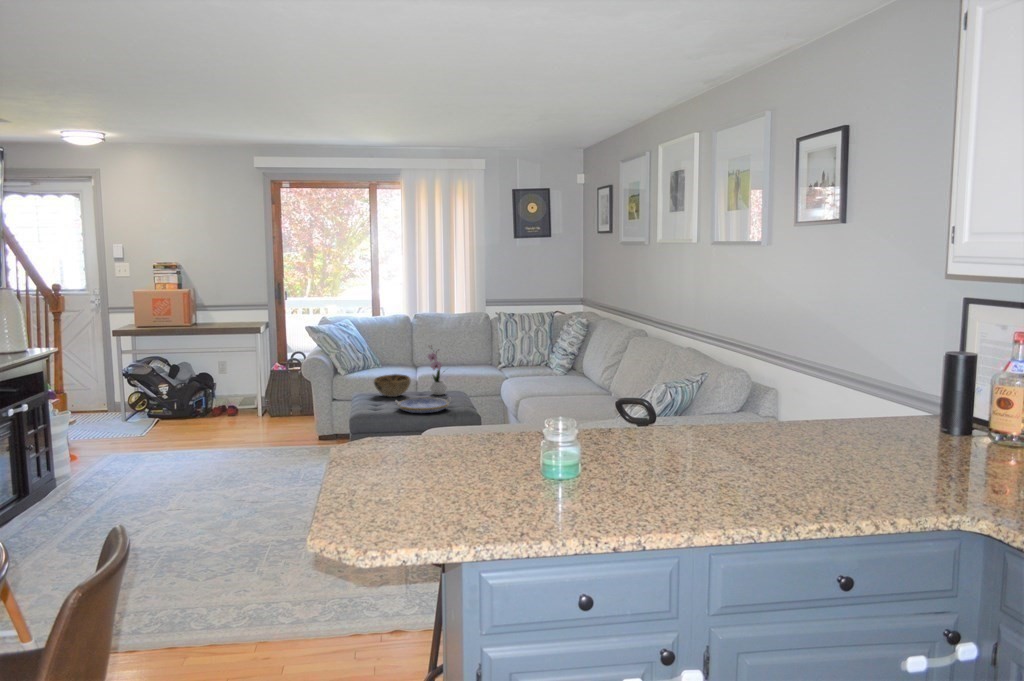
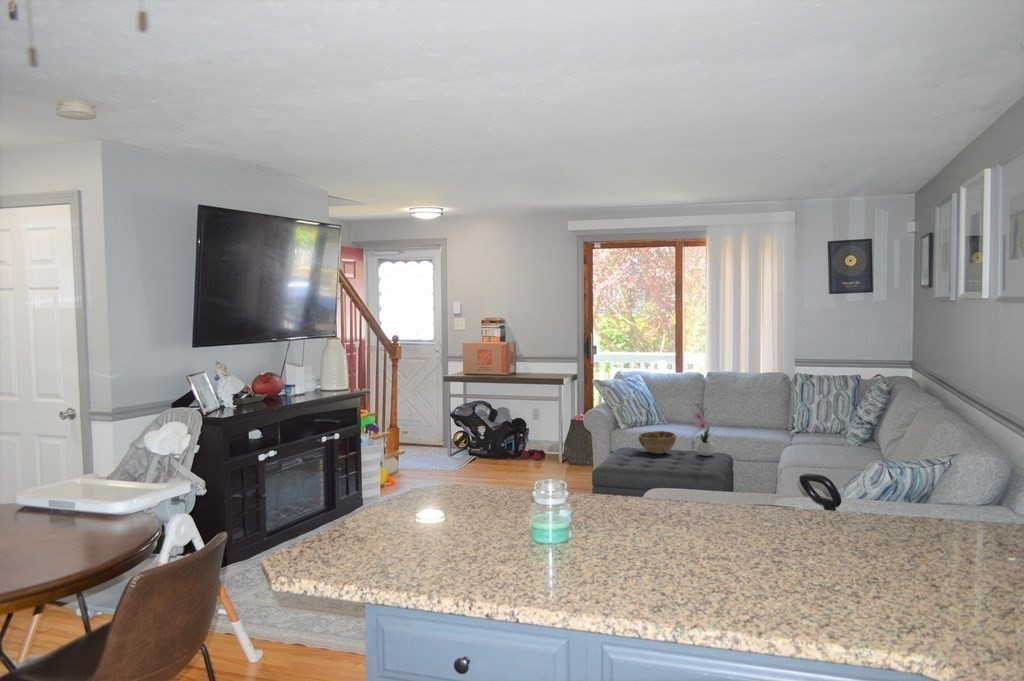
serving tray: present [395,397,451,413] -> none [643,457,702,473]

